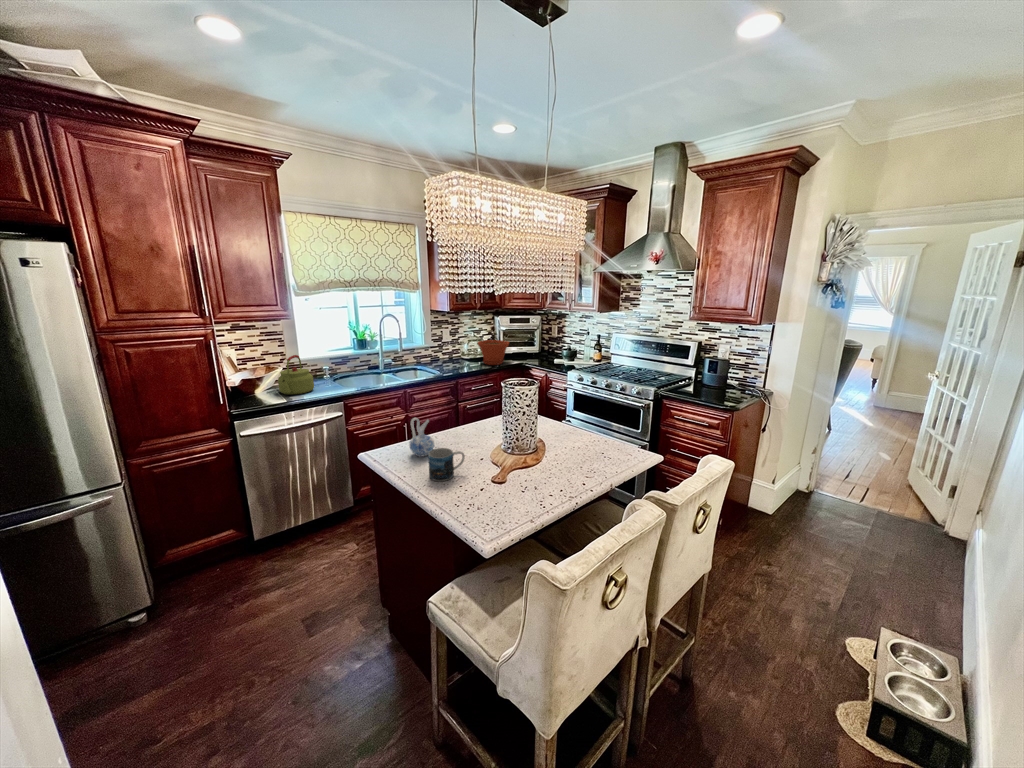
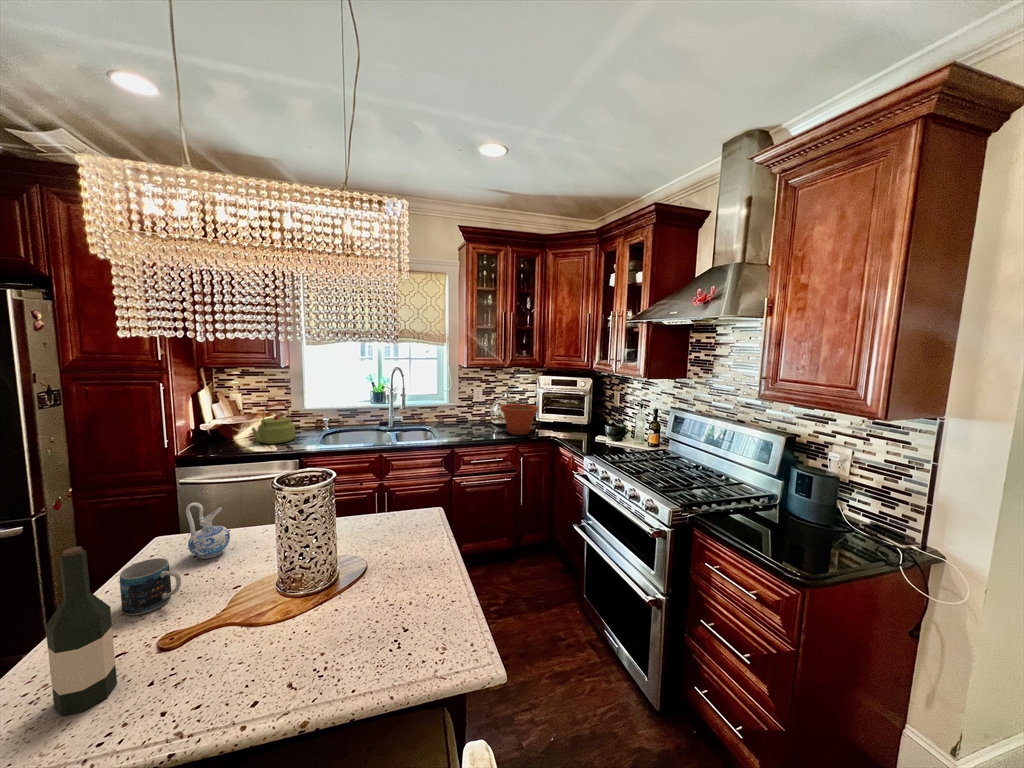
wine bottle: none [486,419,509,508] -> present [45,546,117,716]

